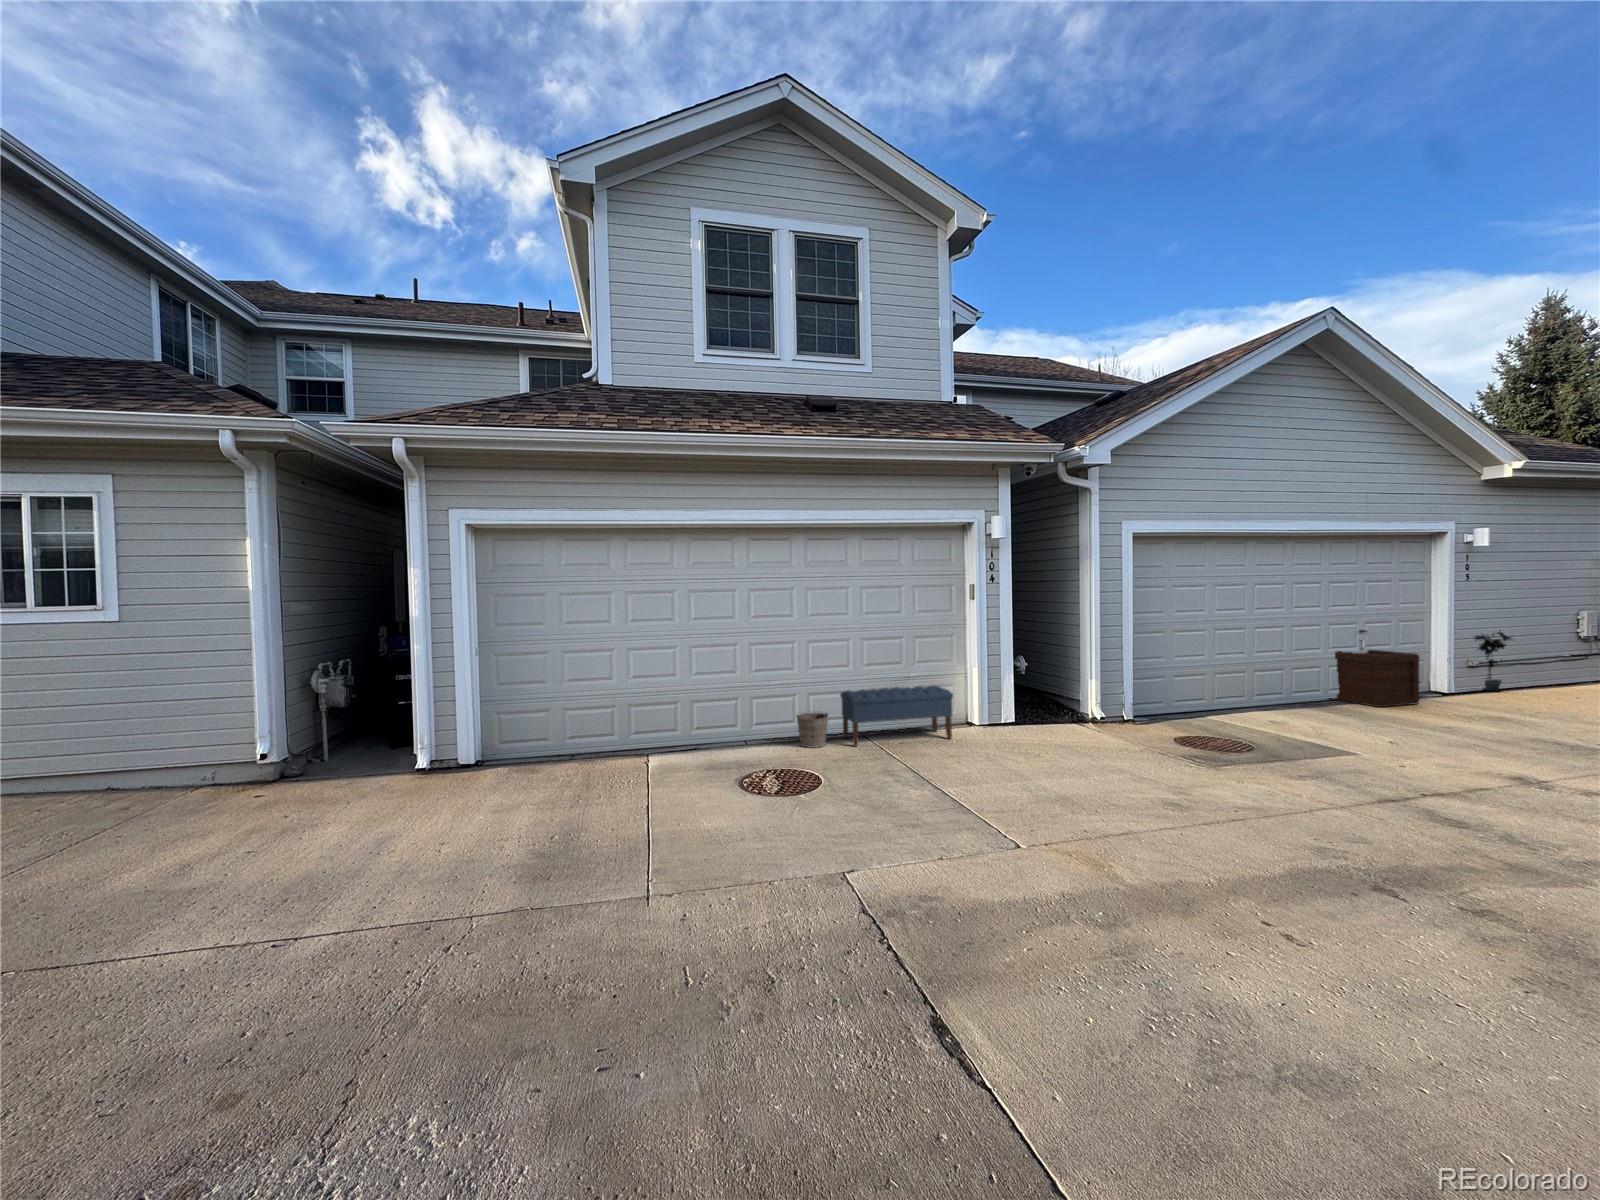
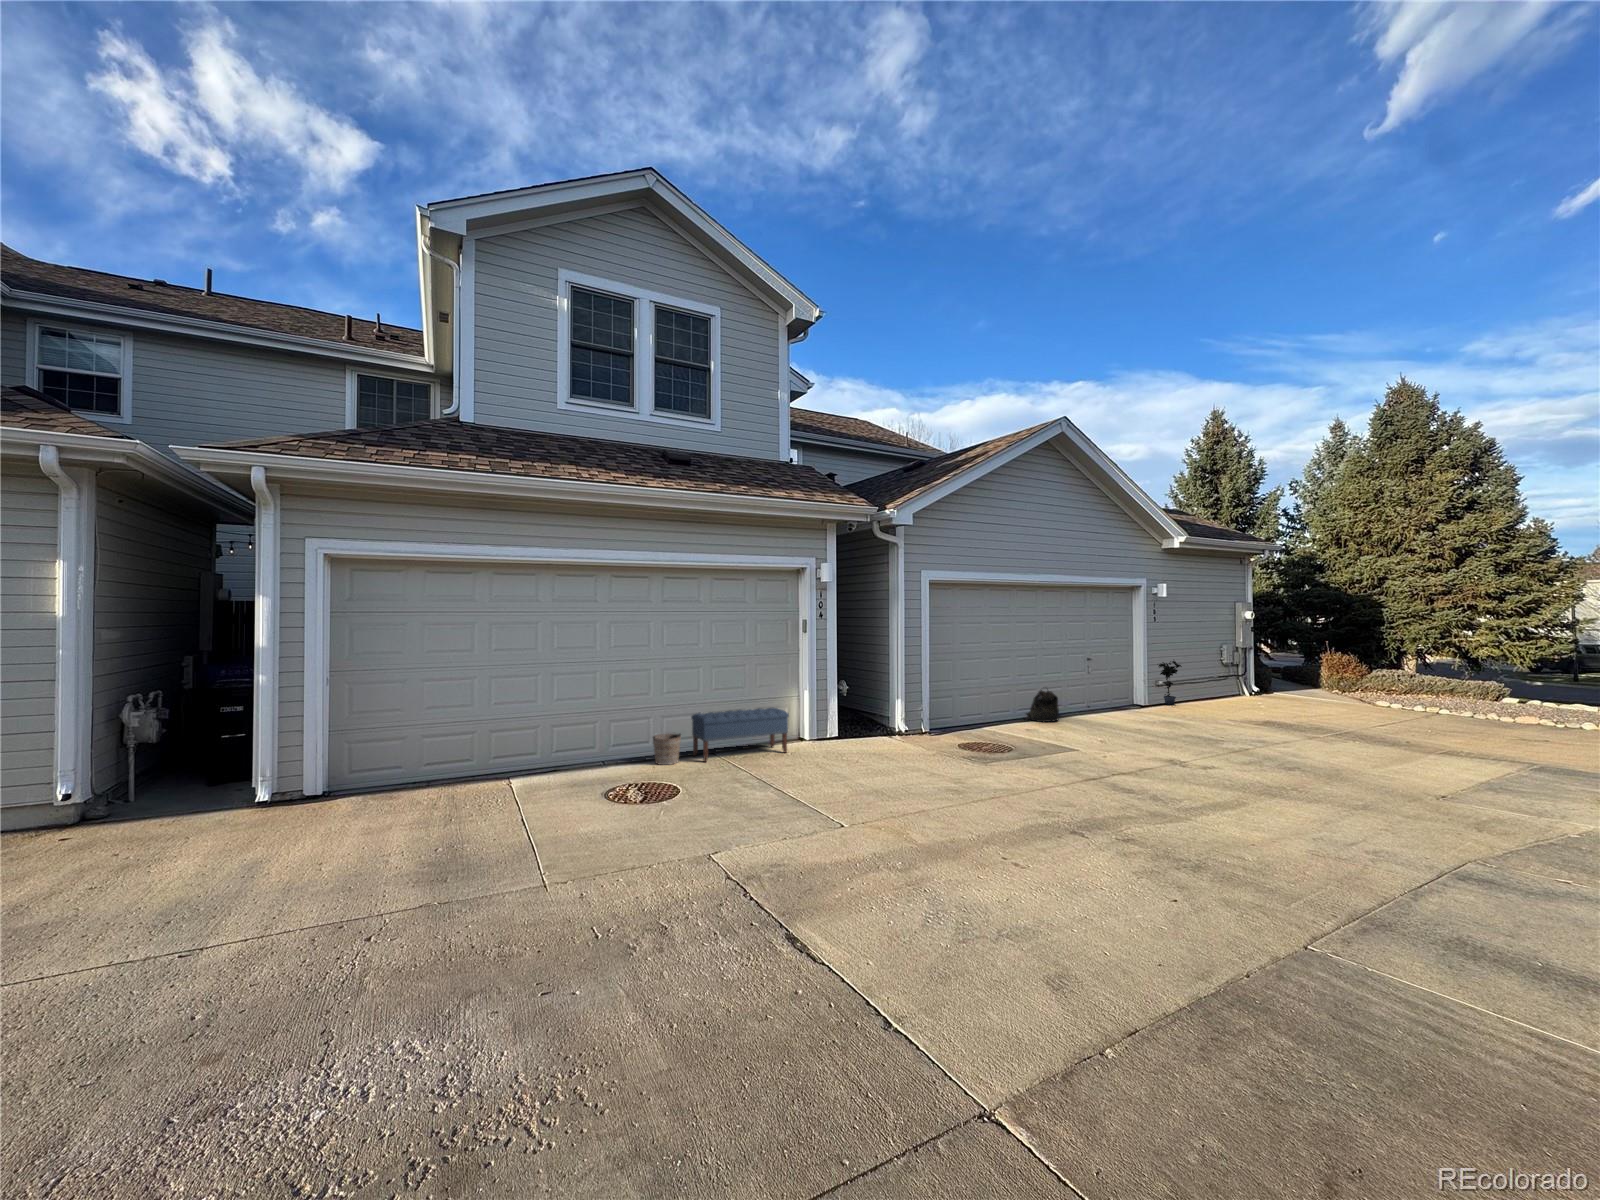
wooden crate: present [1331,650,1420,707] -> none [1066,674,1124,718]
backpack: none [1265,665,1320,711] -> present [1025,690,1059,722]

